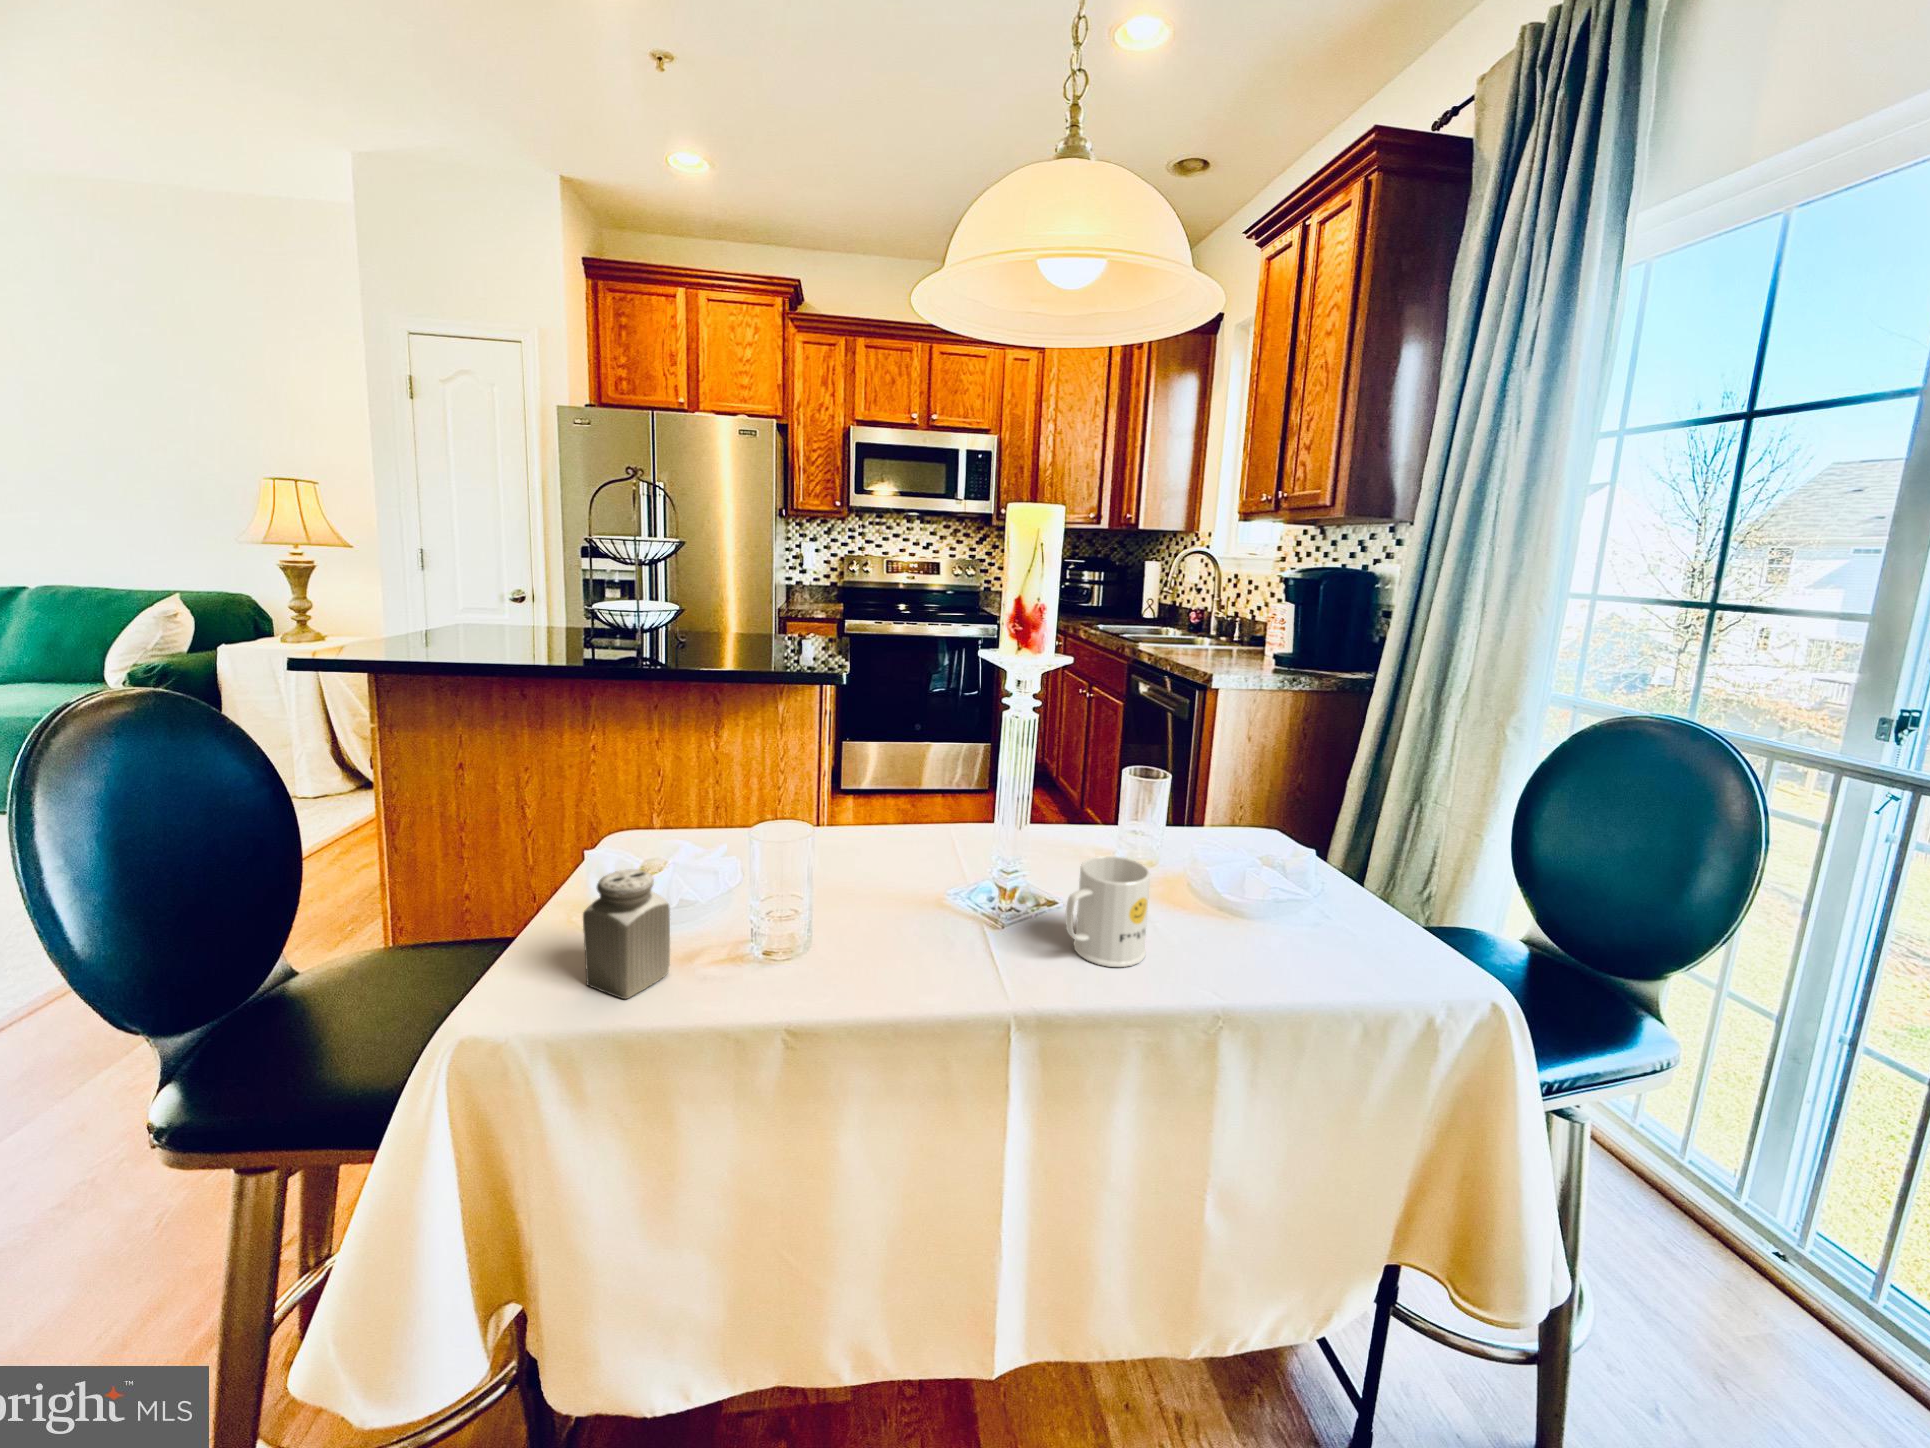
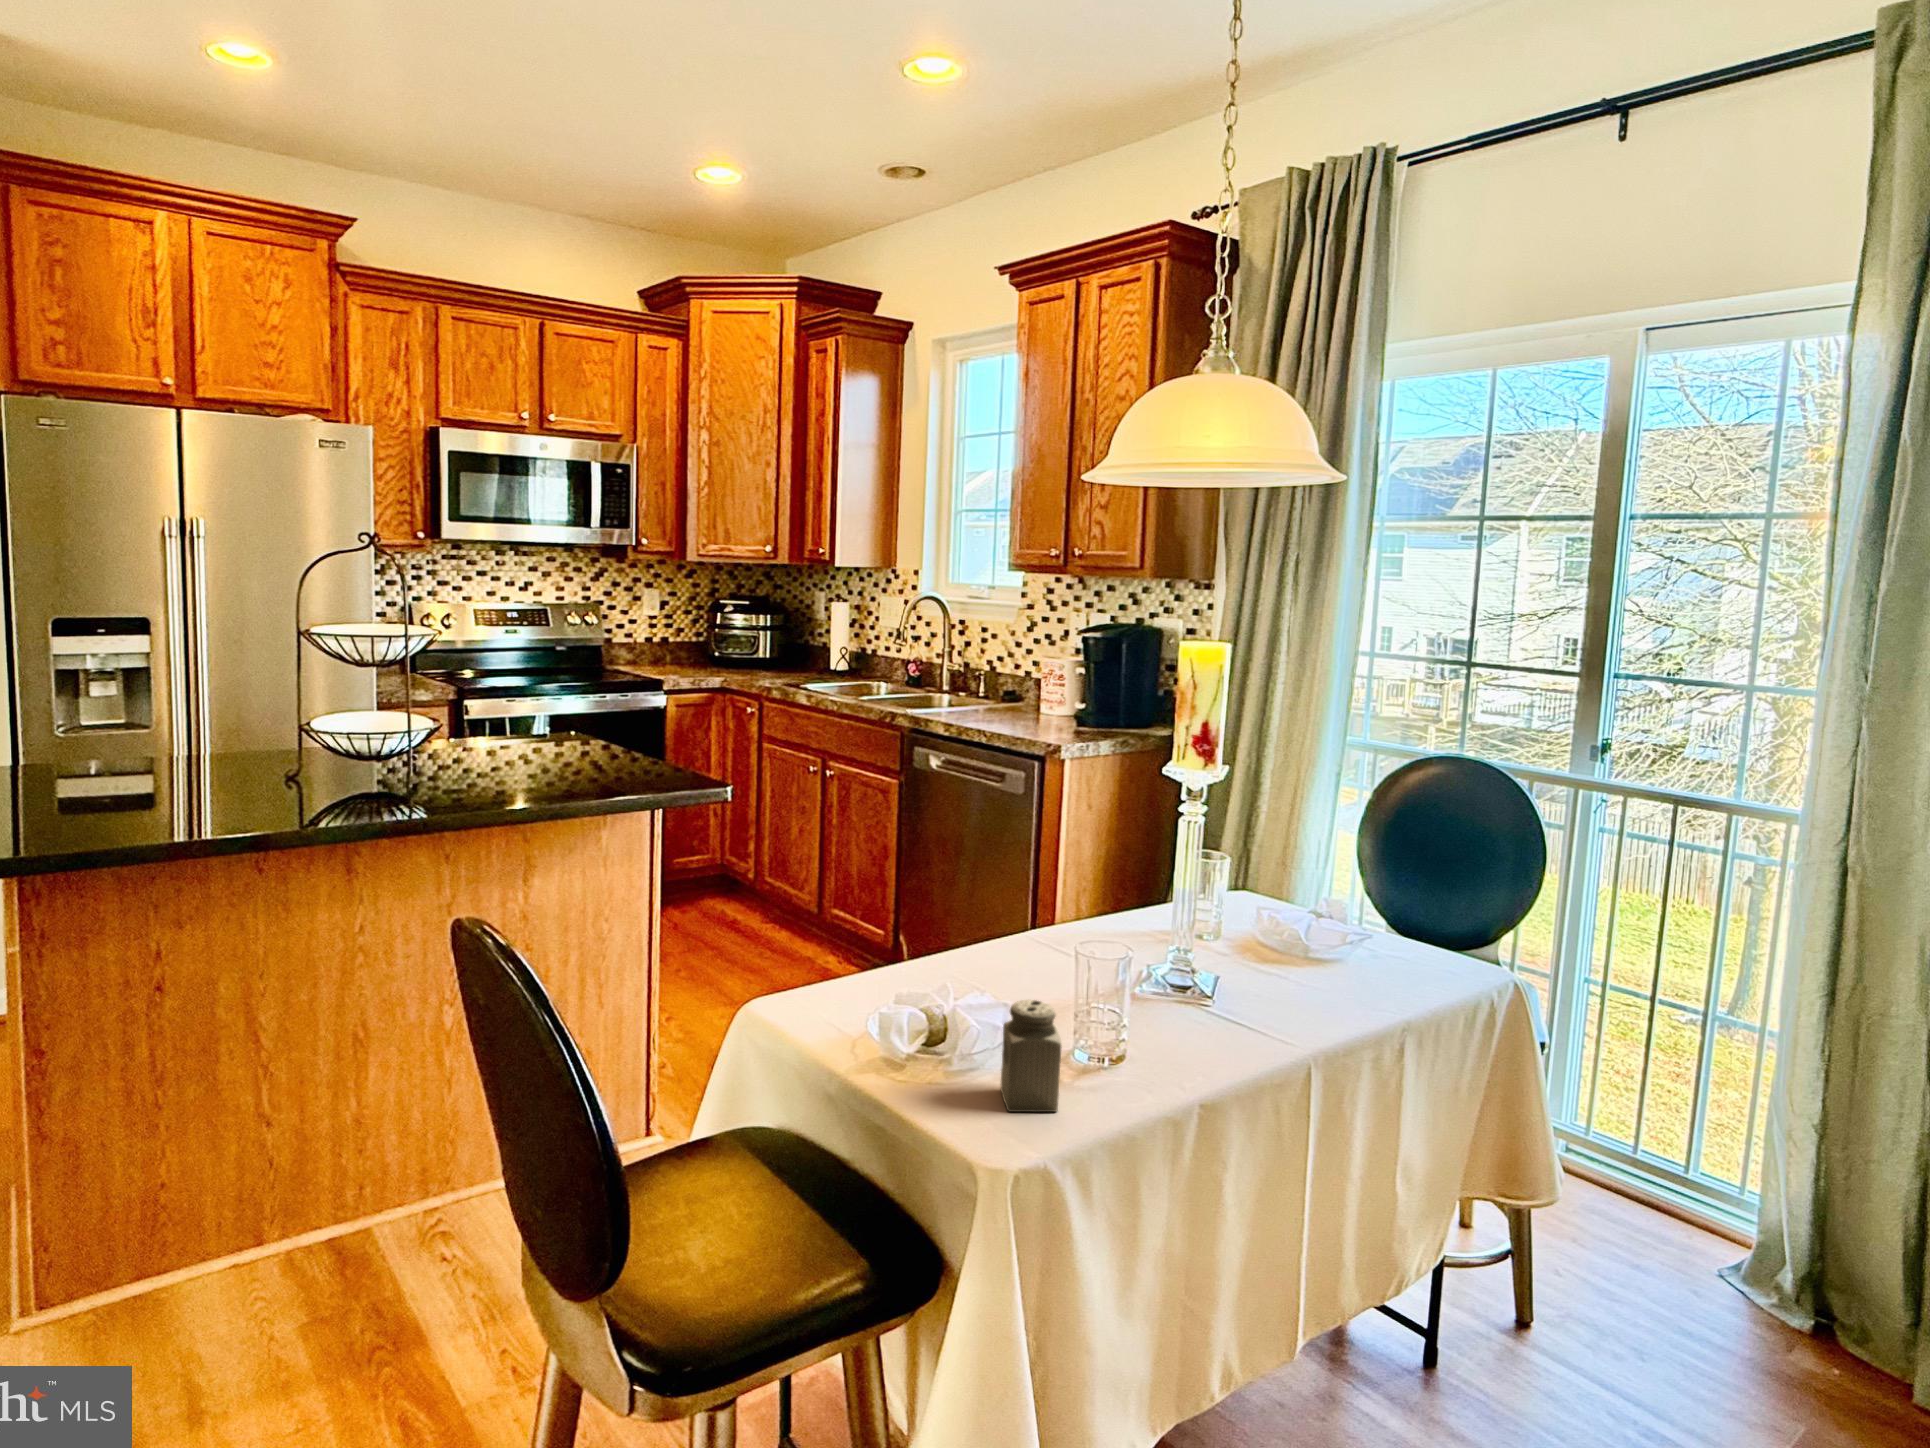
mug: present [1065,856,1150,967] -> none [1250,925,1315,1012]

